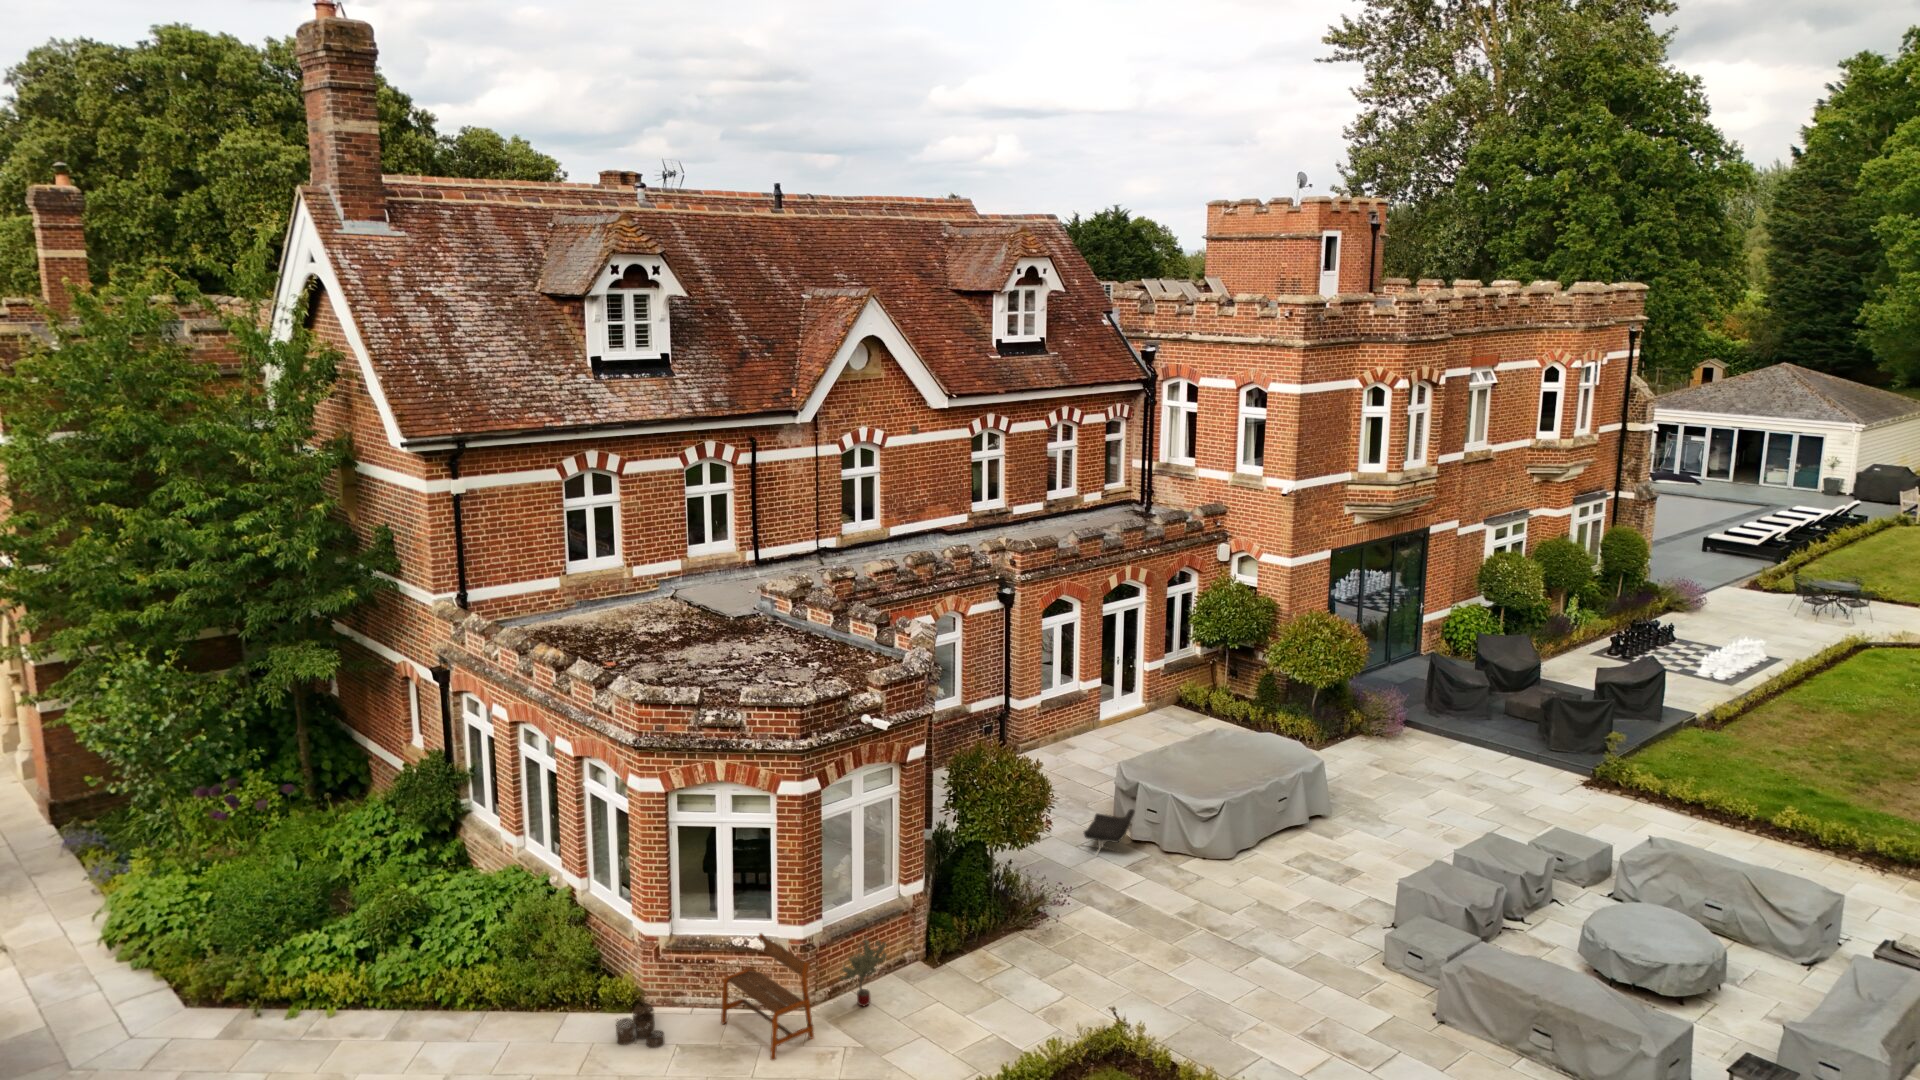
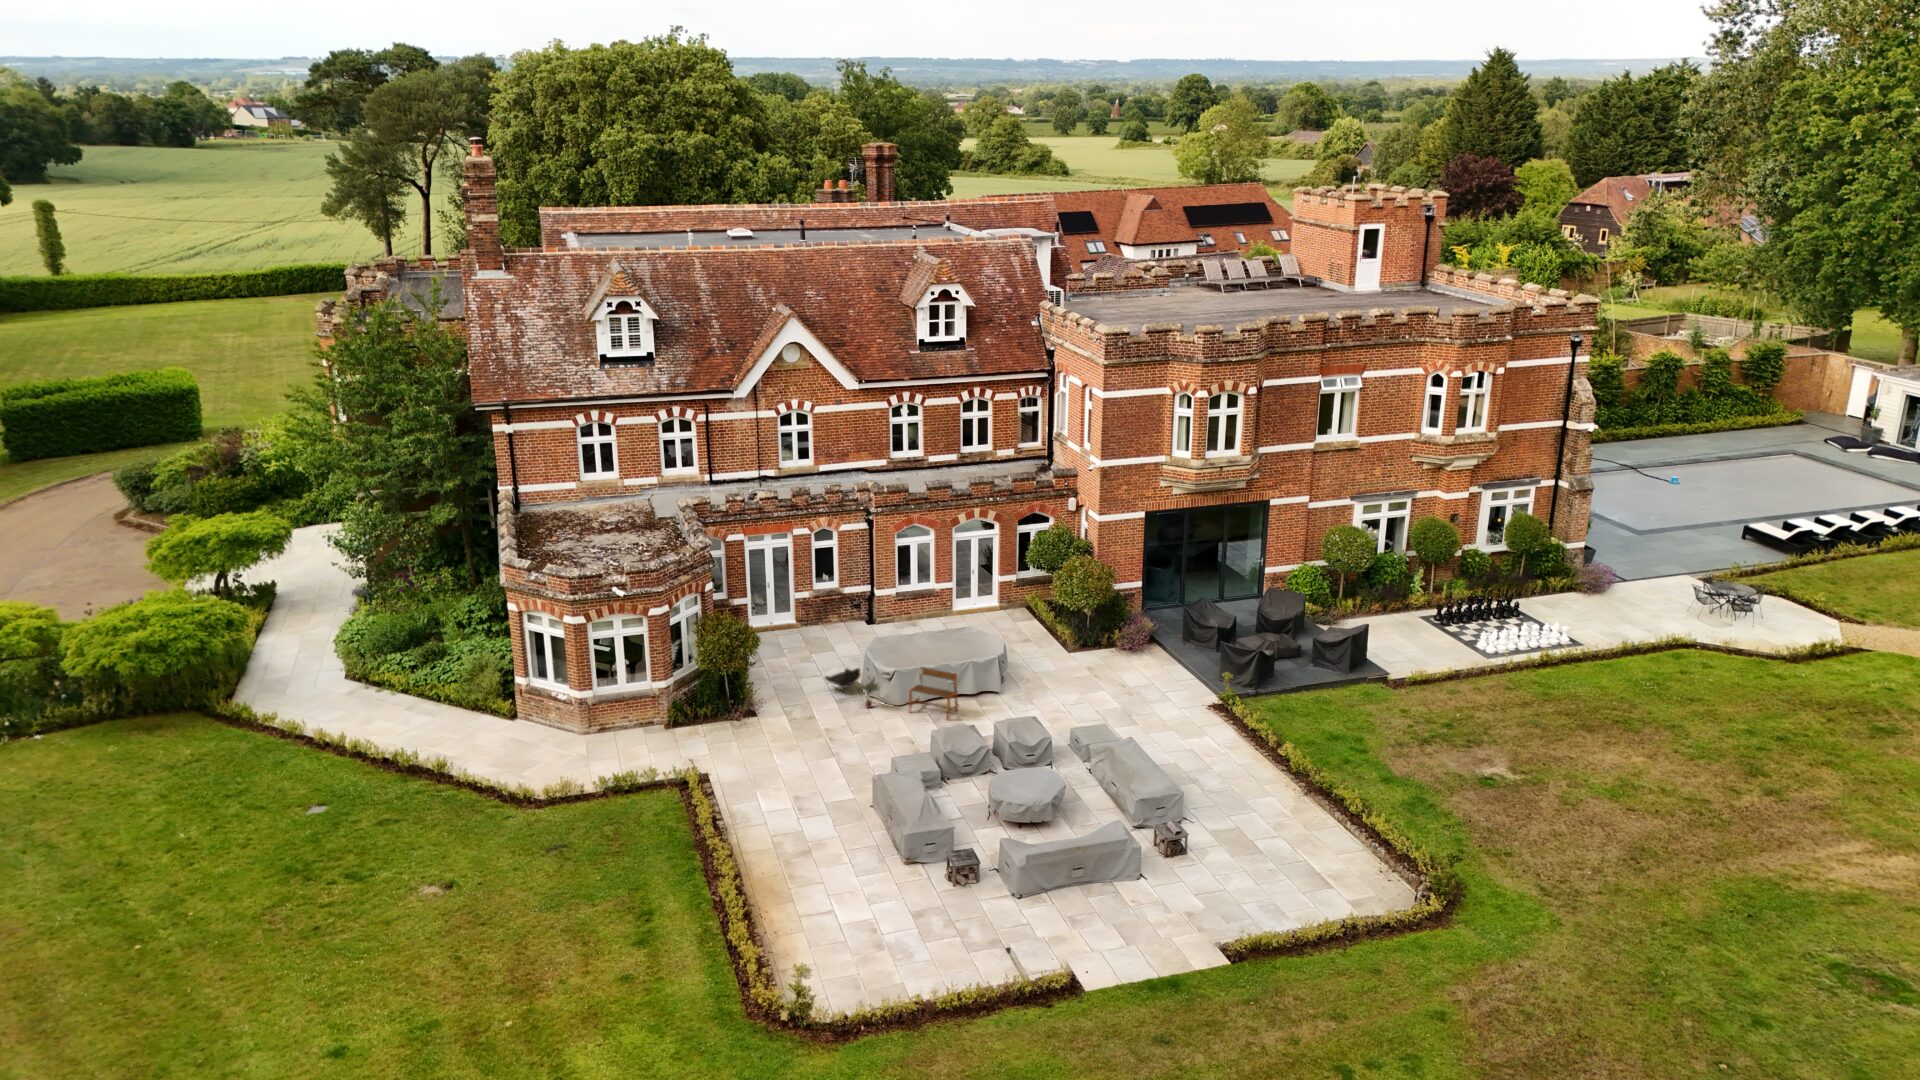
bench: present [721,933,814,1060] -> present [909,667,959,720]
potted tree: present [840,936,887,1007] -> present [861,676,880,708]
woven basket: present [616,1002,664,1048] -> none [492,716,519,738]

